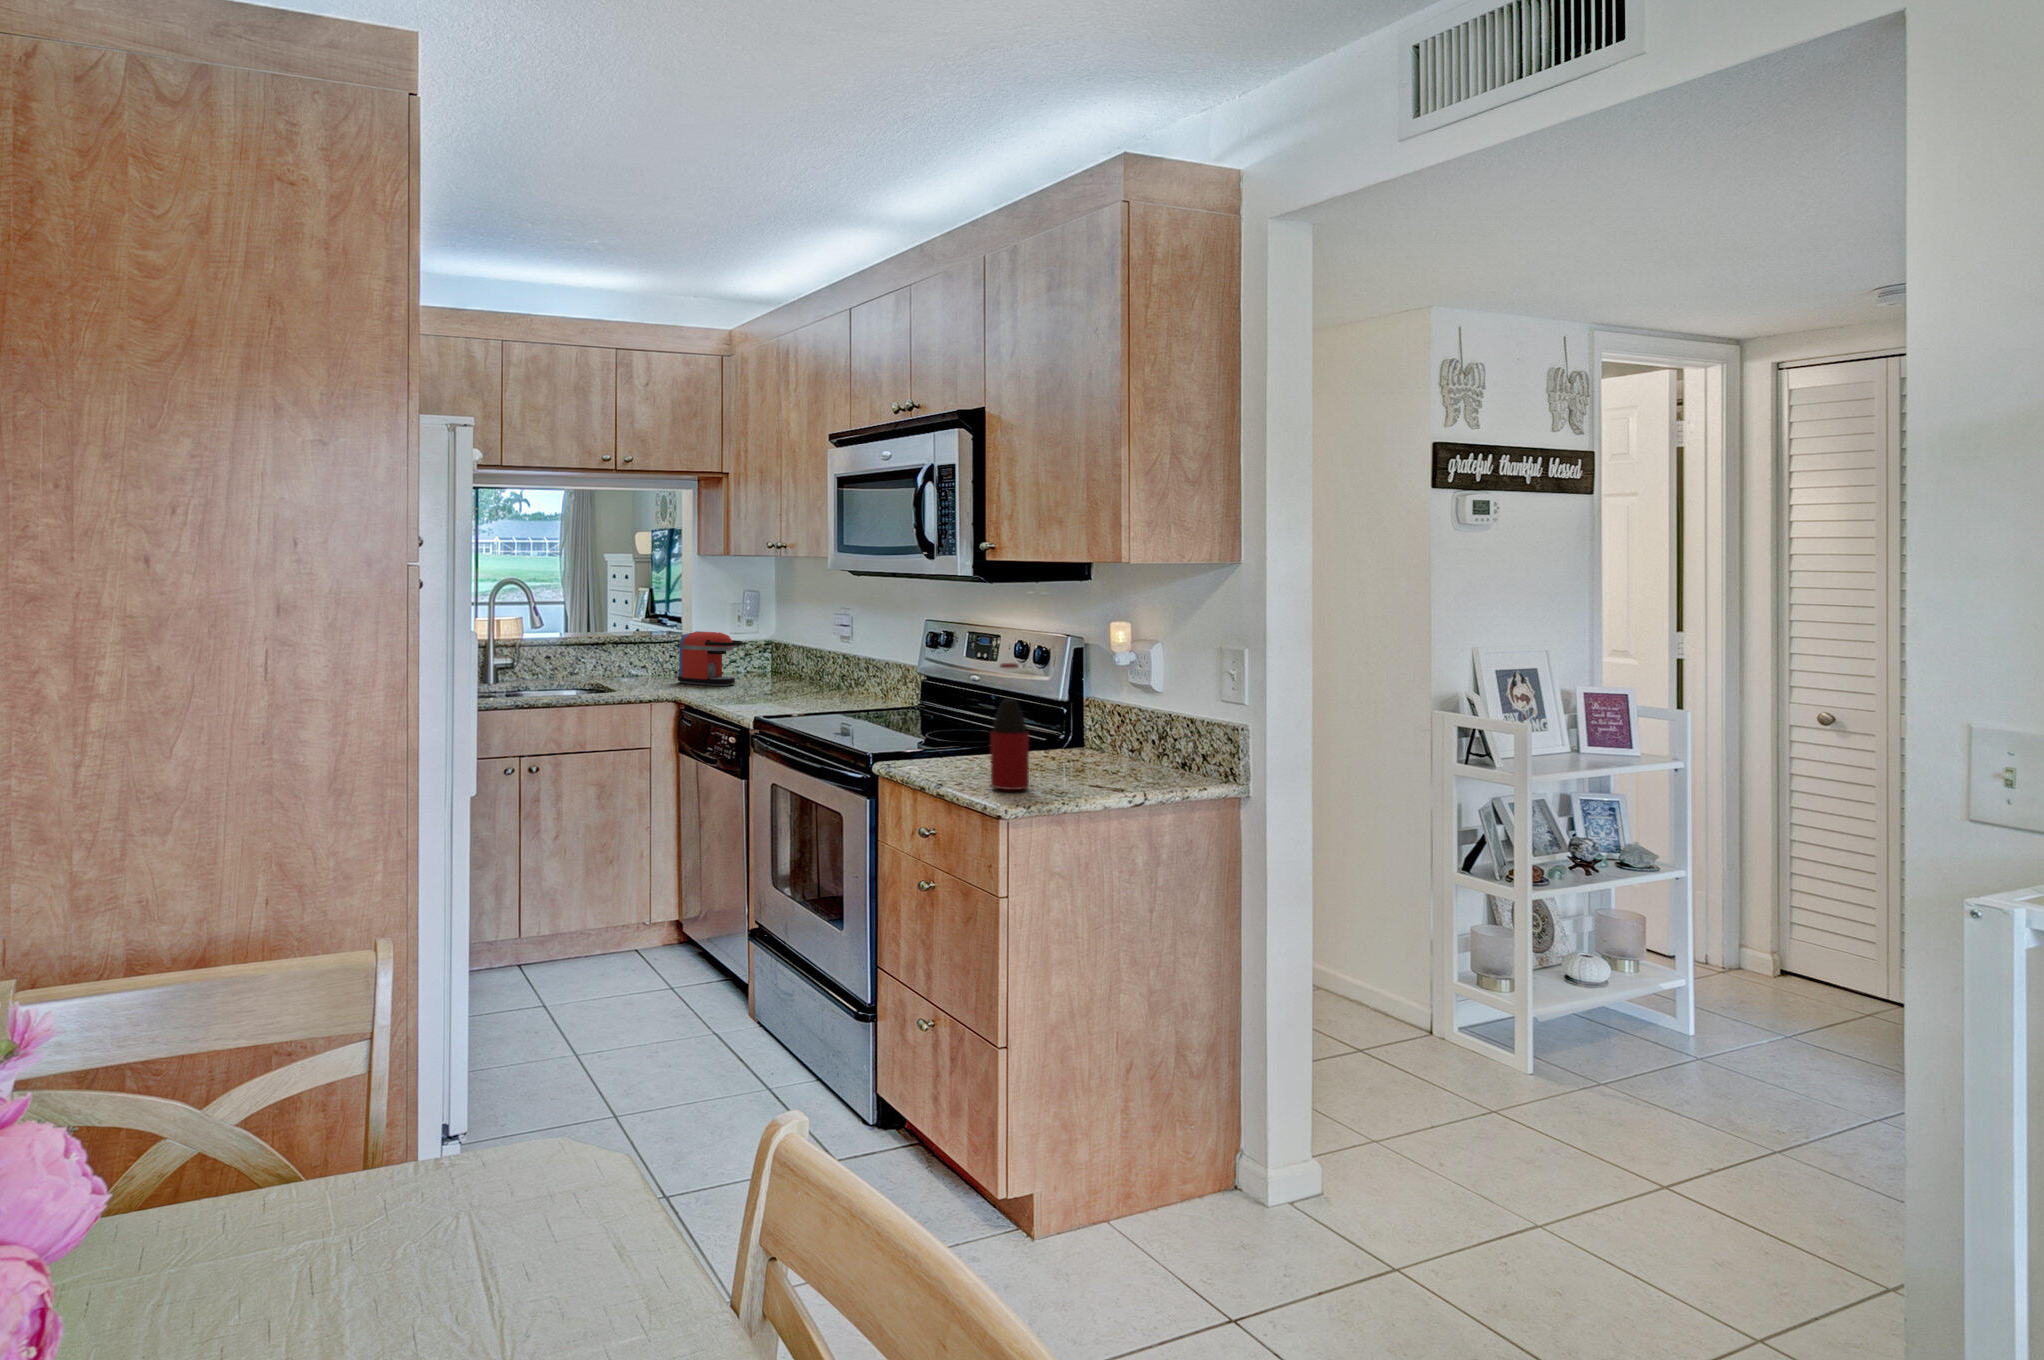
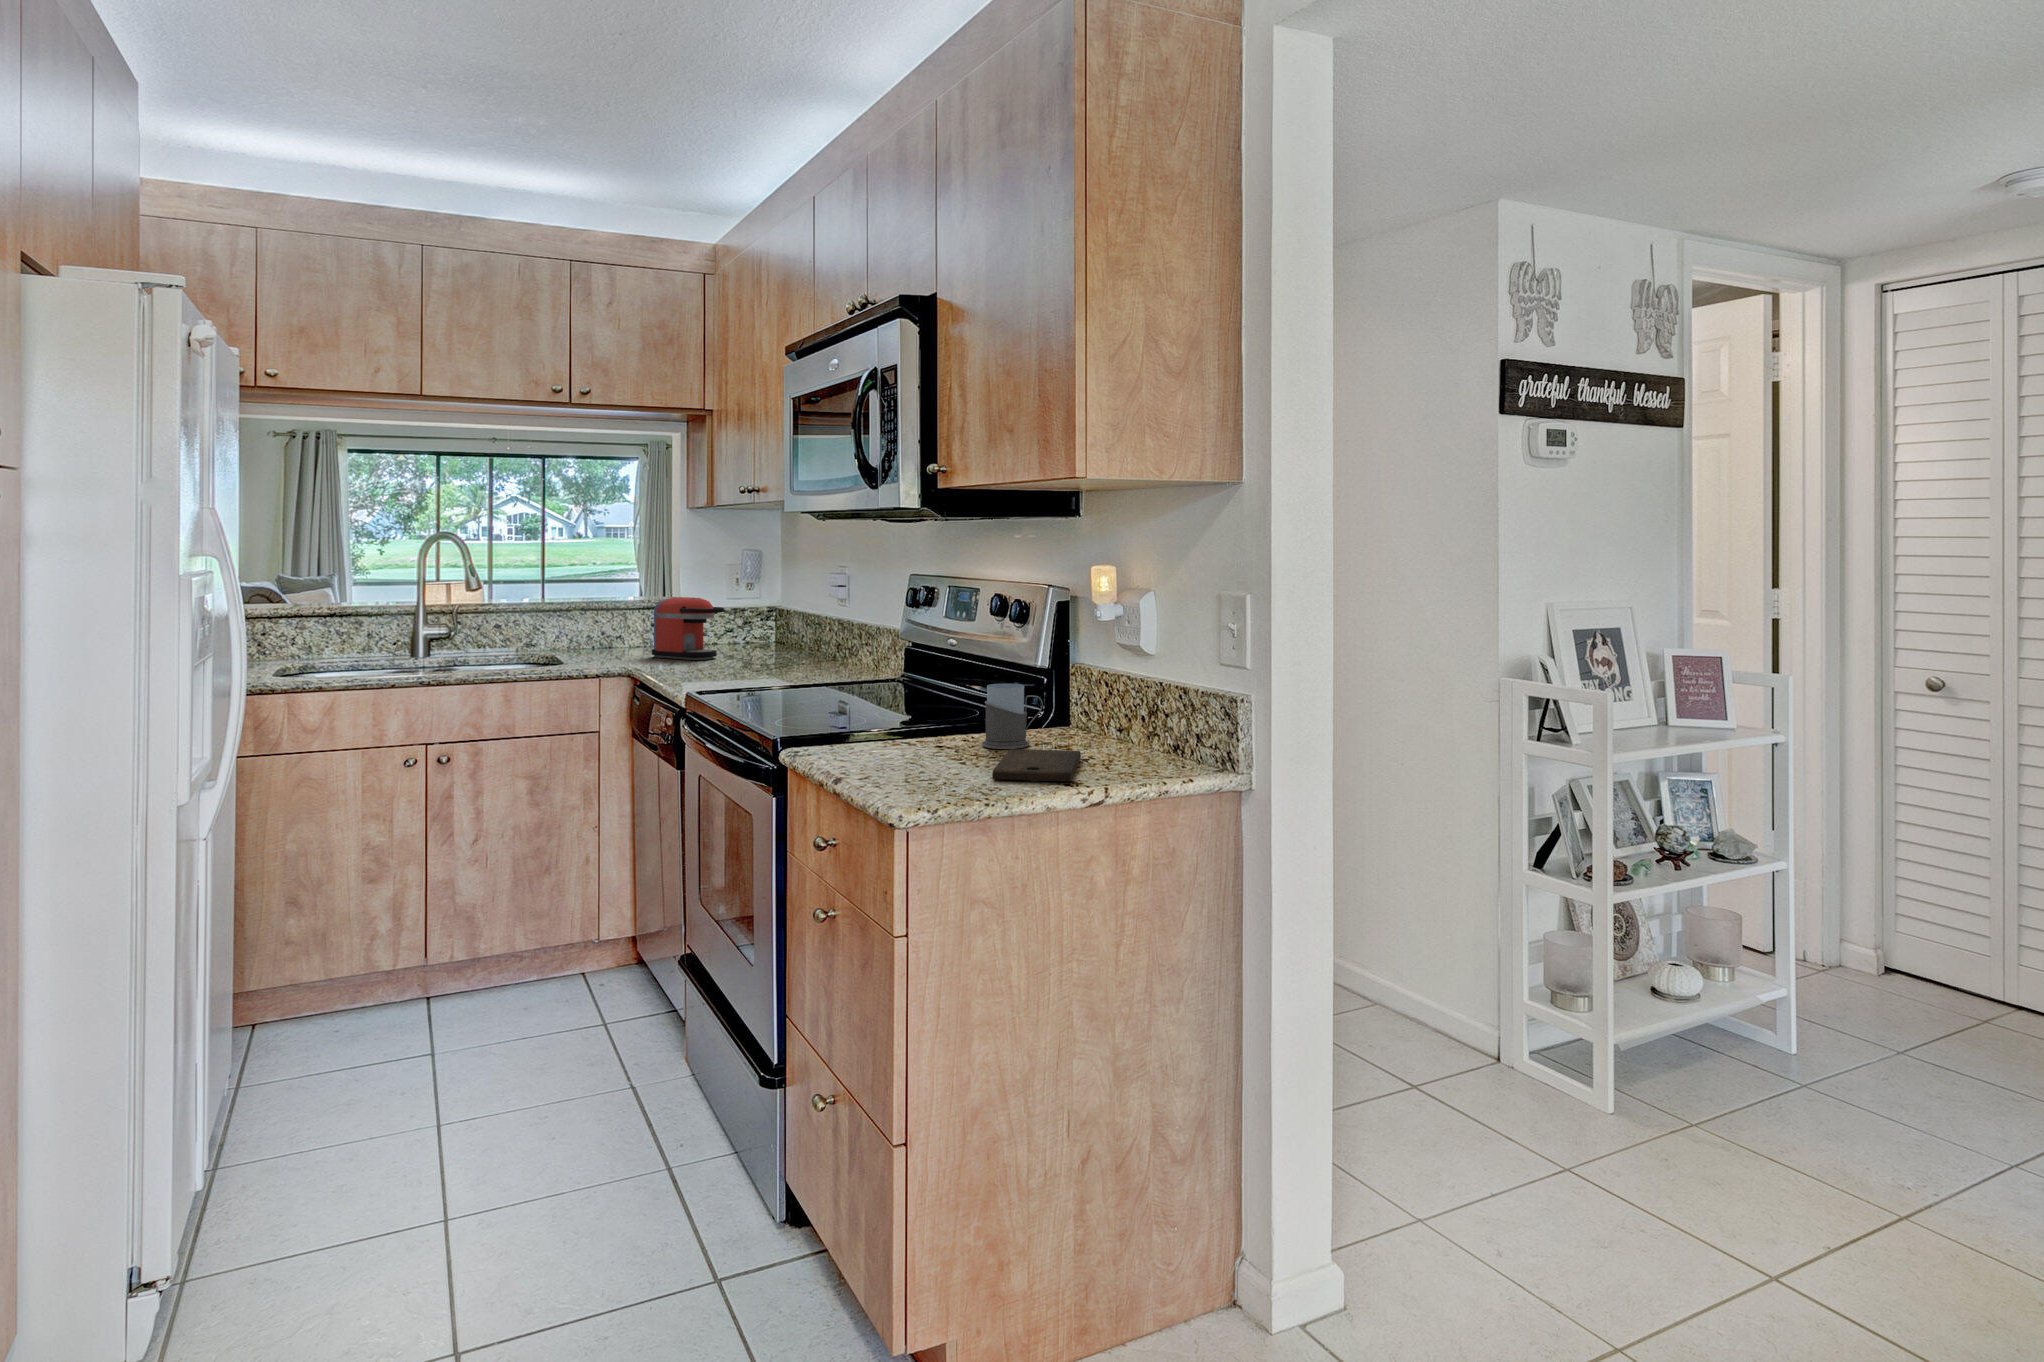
bottle: present [991,663,1029,790] -> none [905,615,956,789]
mug: none [1025,713,1073,764] -> present [982,684,1043,749]
cutting board: none [1054,764,1114,788] -> present [992,749,1081,781]

